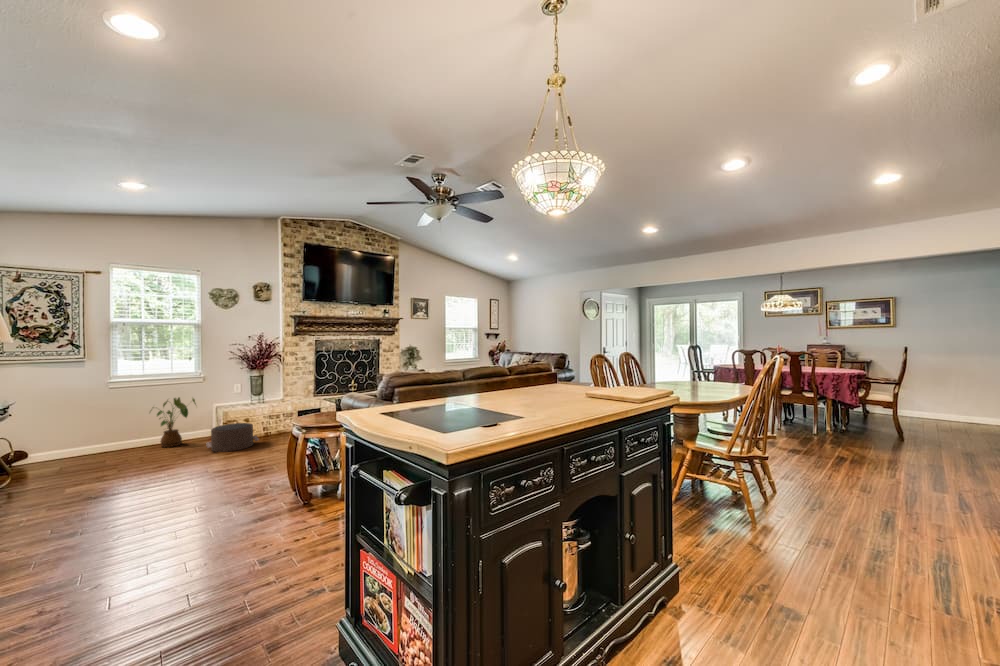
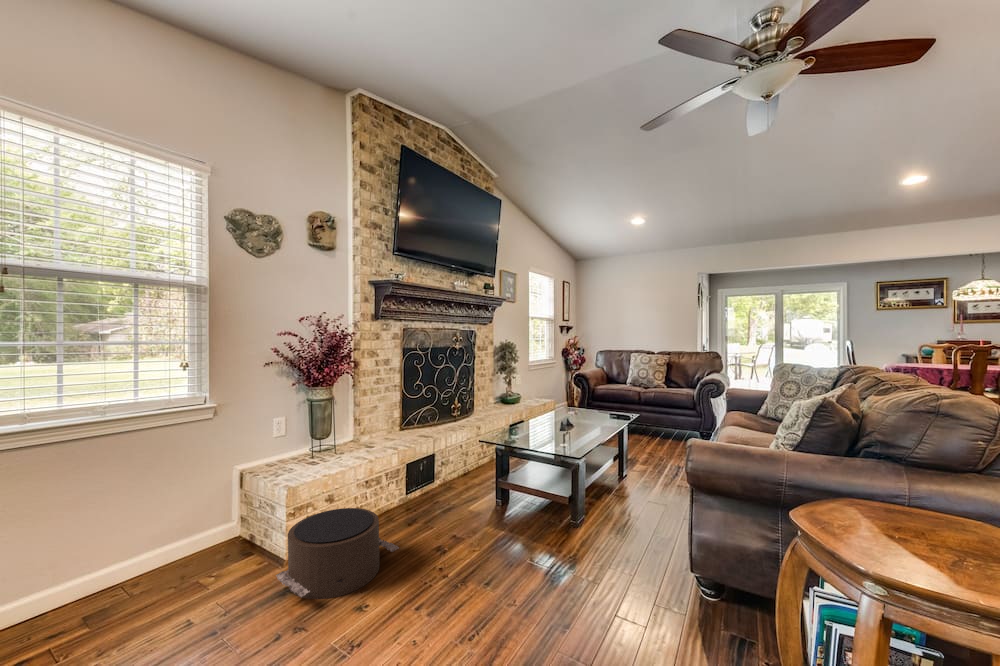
house plant: present [153,397,196,447] -> none [96,457,215,601]

